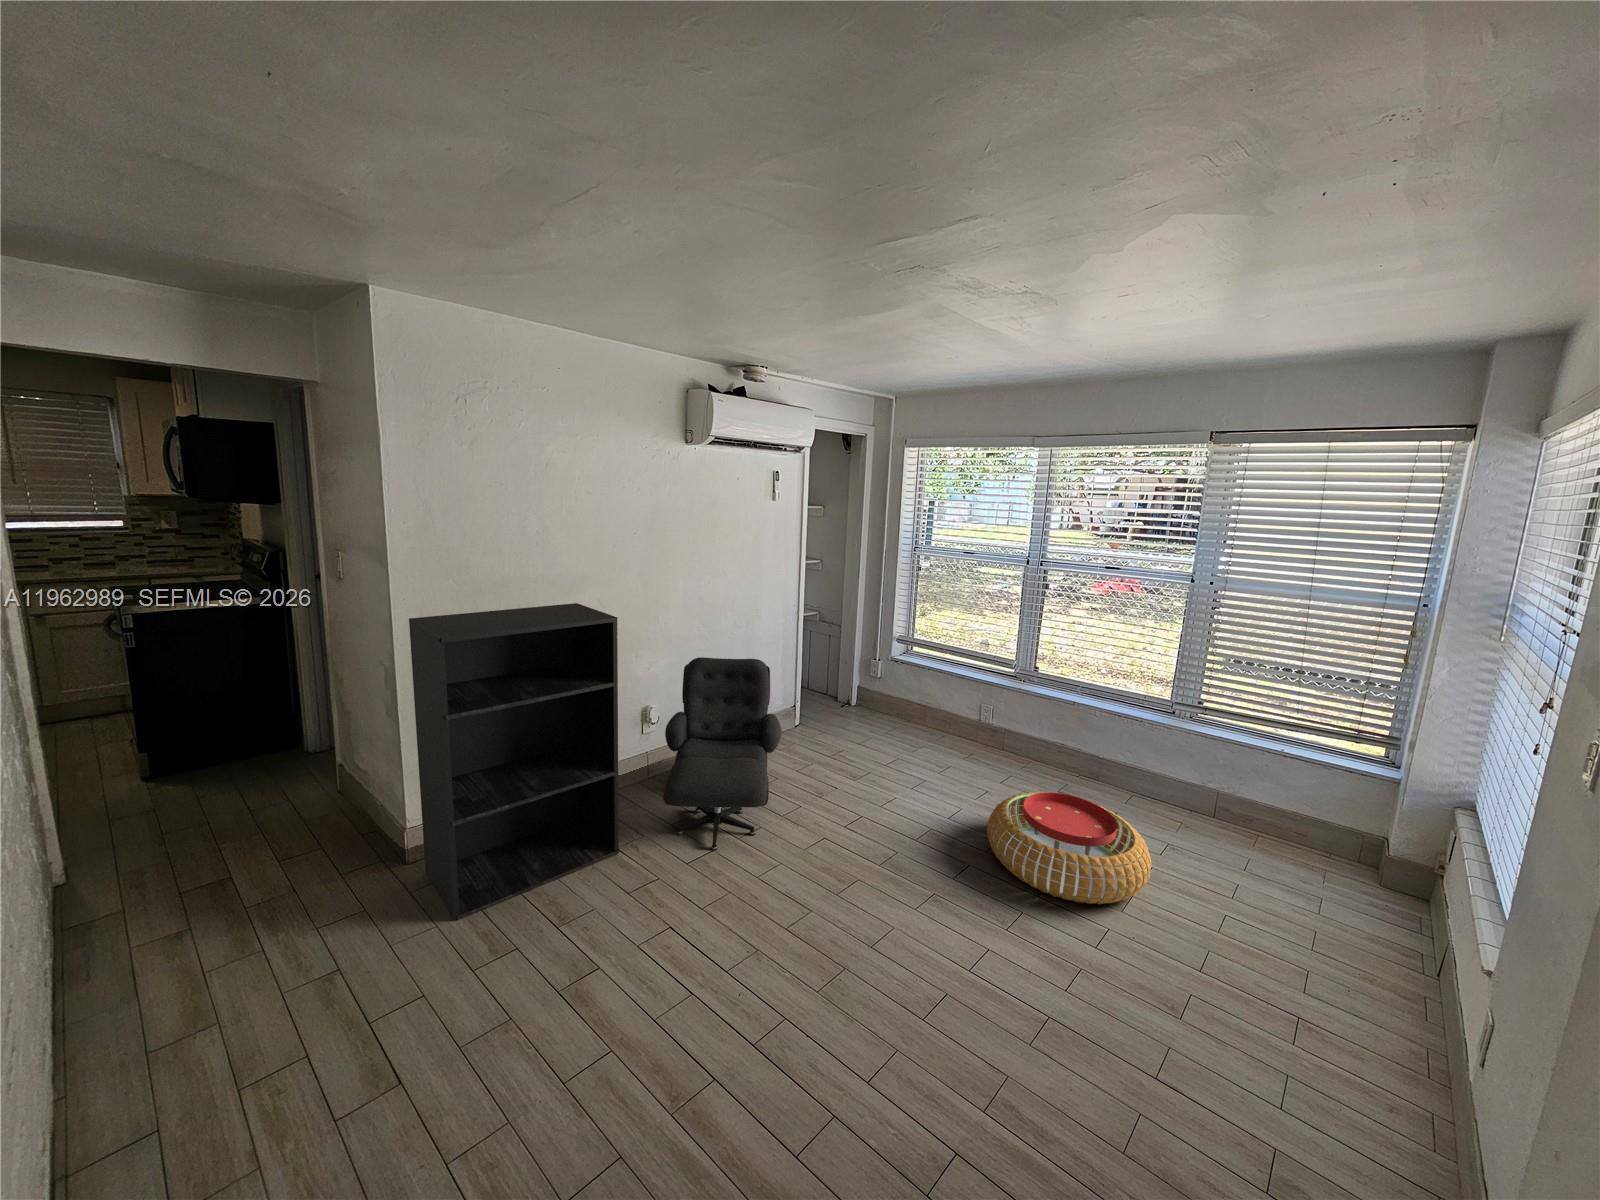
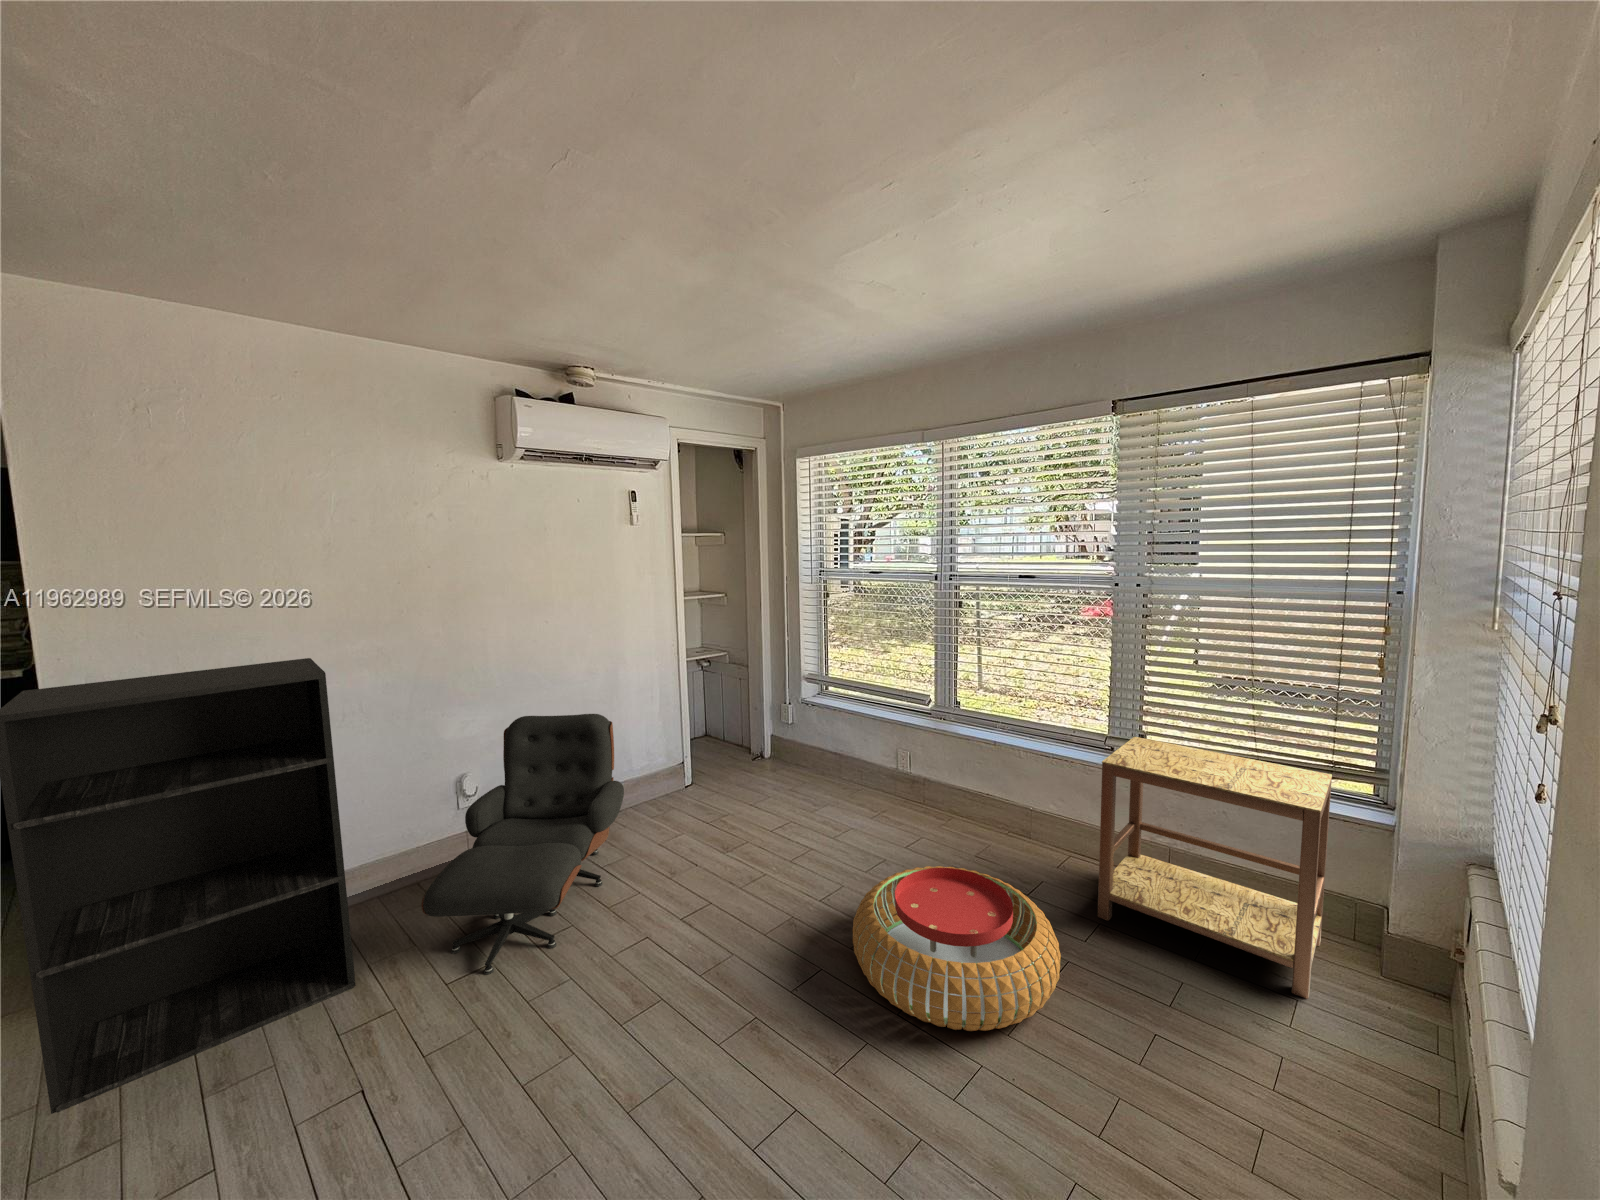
side table: none [1162,703,1357,897] -> present [1098,737,1332,999]

